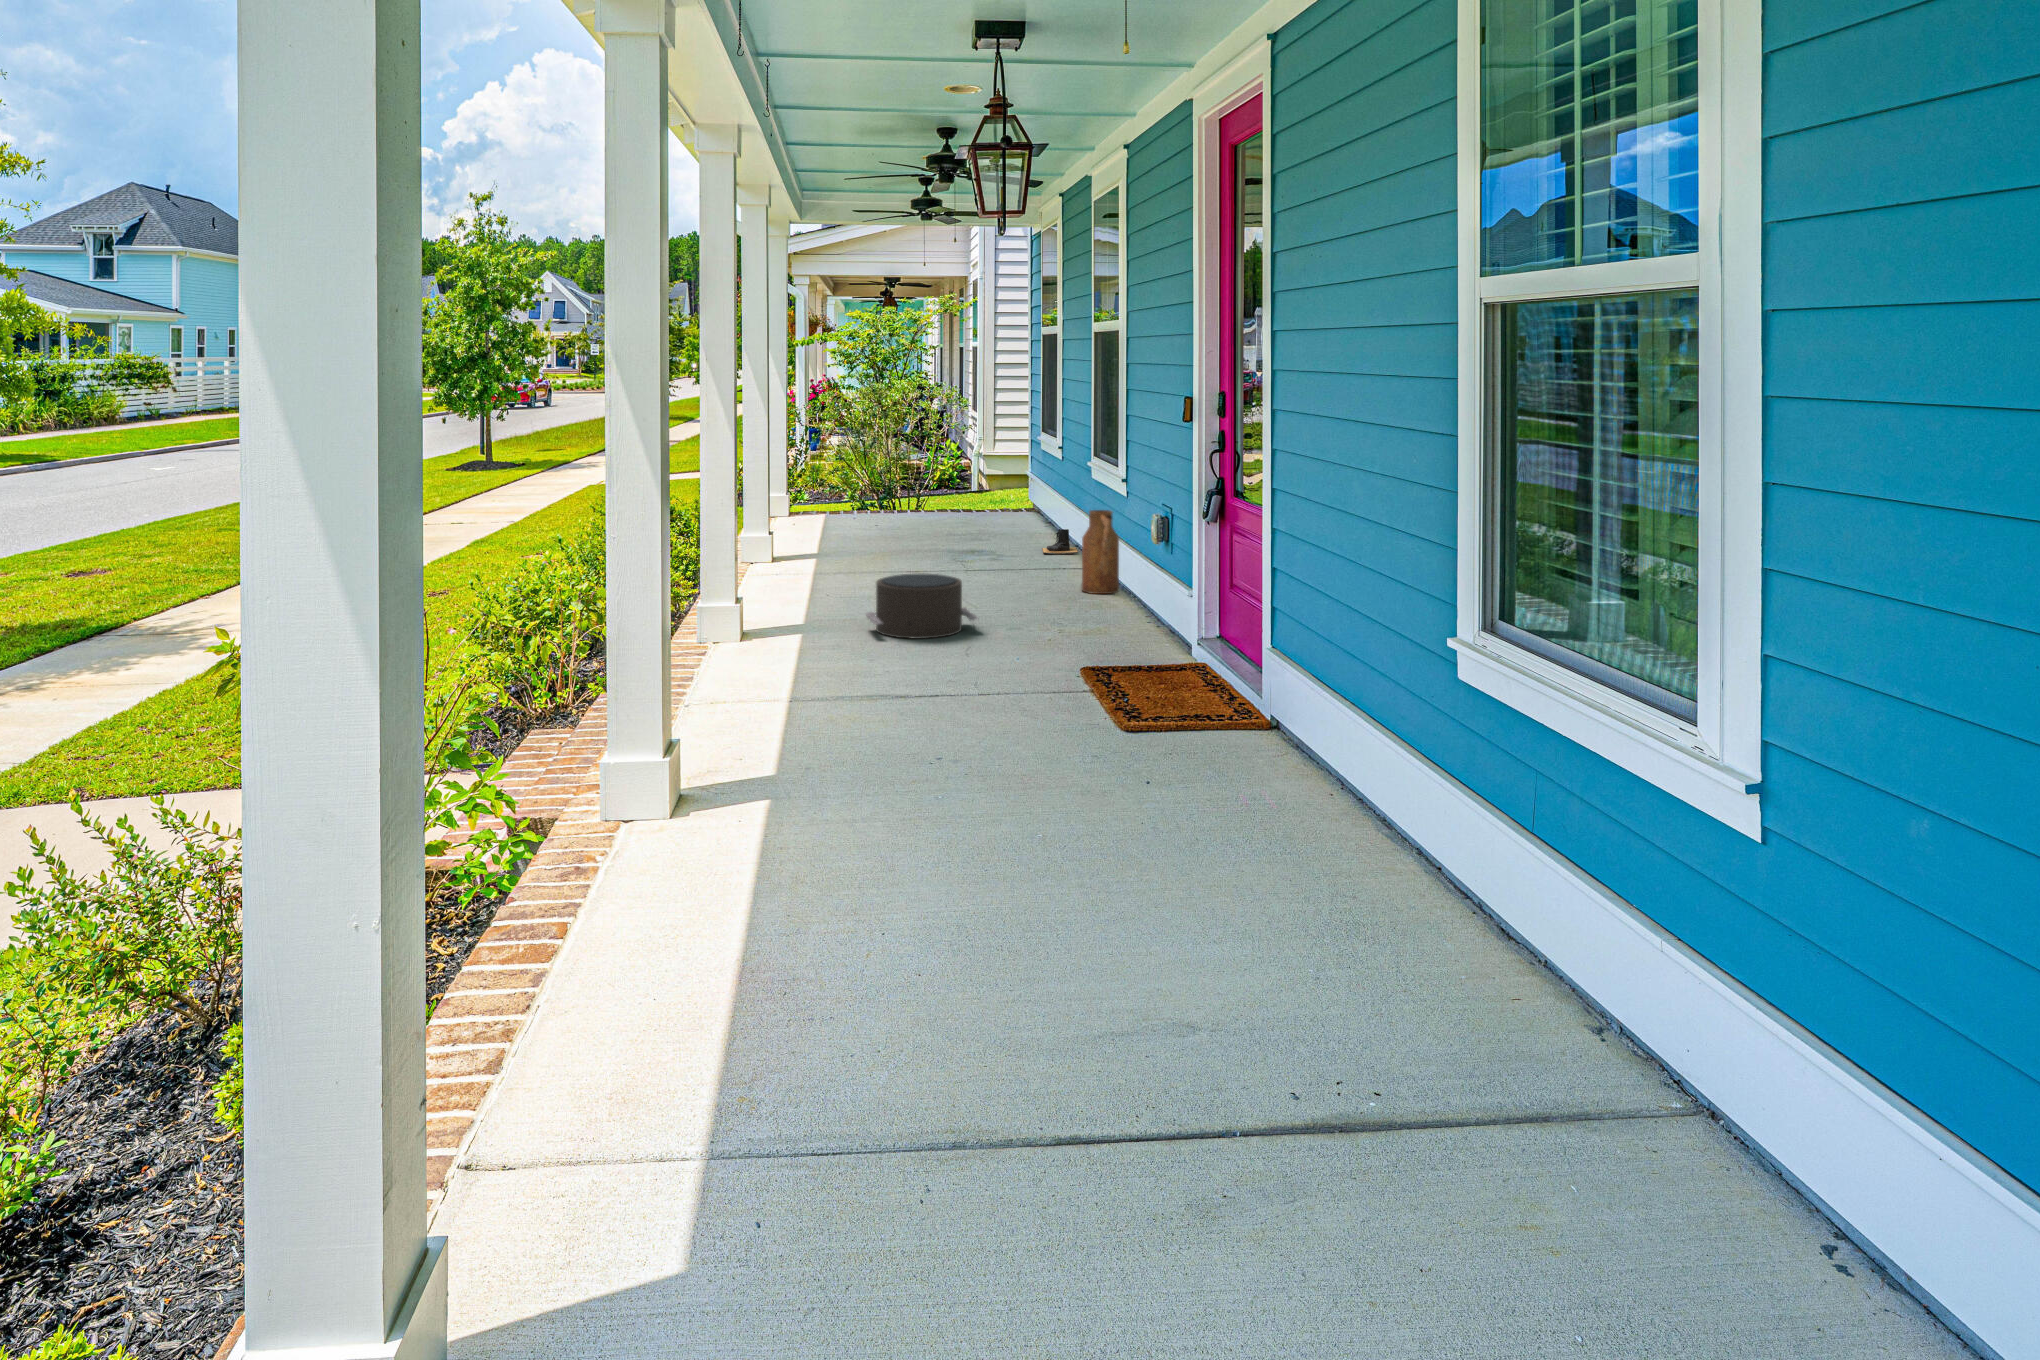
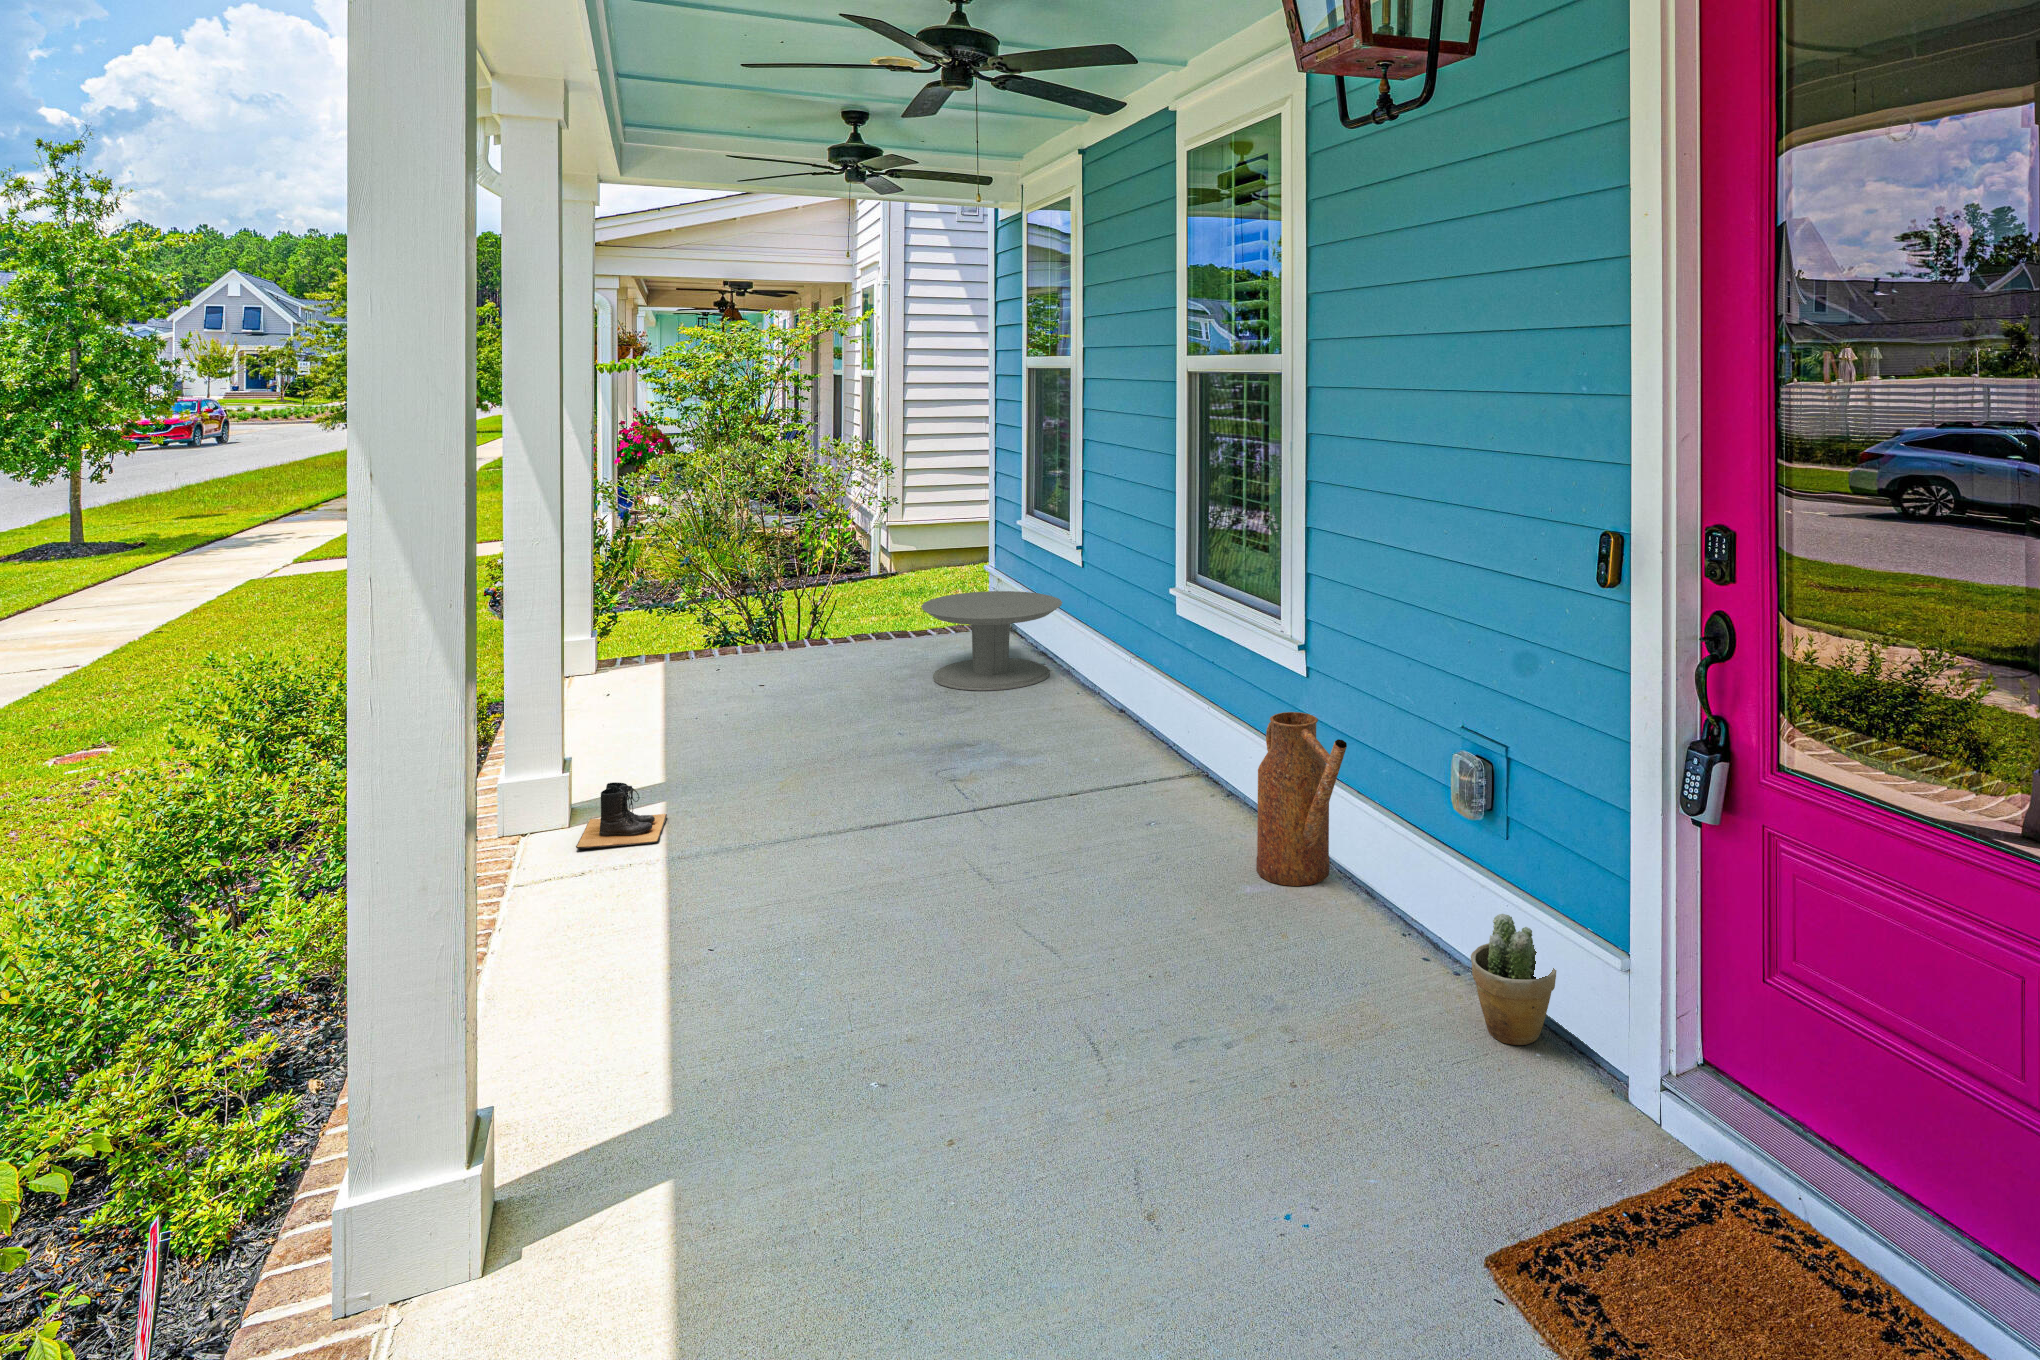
side table: none [966,480,1054,534] -> present [921,591,1062,691]
boots: present [1042,529,1078,554] -> present [576,782,667,849]
pouf: present [866,574,977,639] -> none [893,971,1196,1224]
potted plant: none [1123,575,1162,629] -> present [1471,914,1556,1045]

